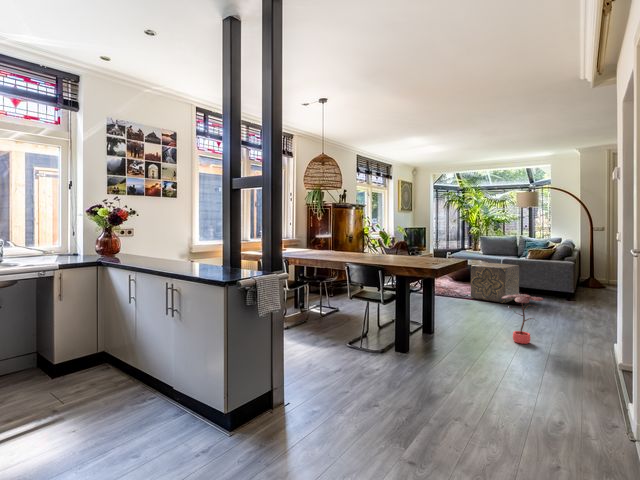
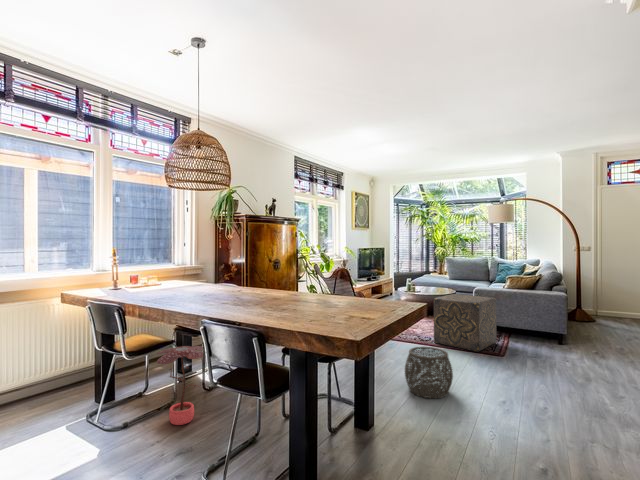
woven basket: none [452,293,485,324] -> present [405,347,453,398]
potted plant: present [502,294,544,344] -> present [157,346,203,425]

